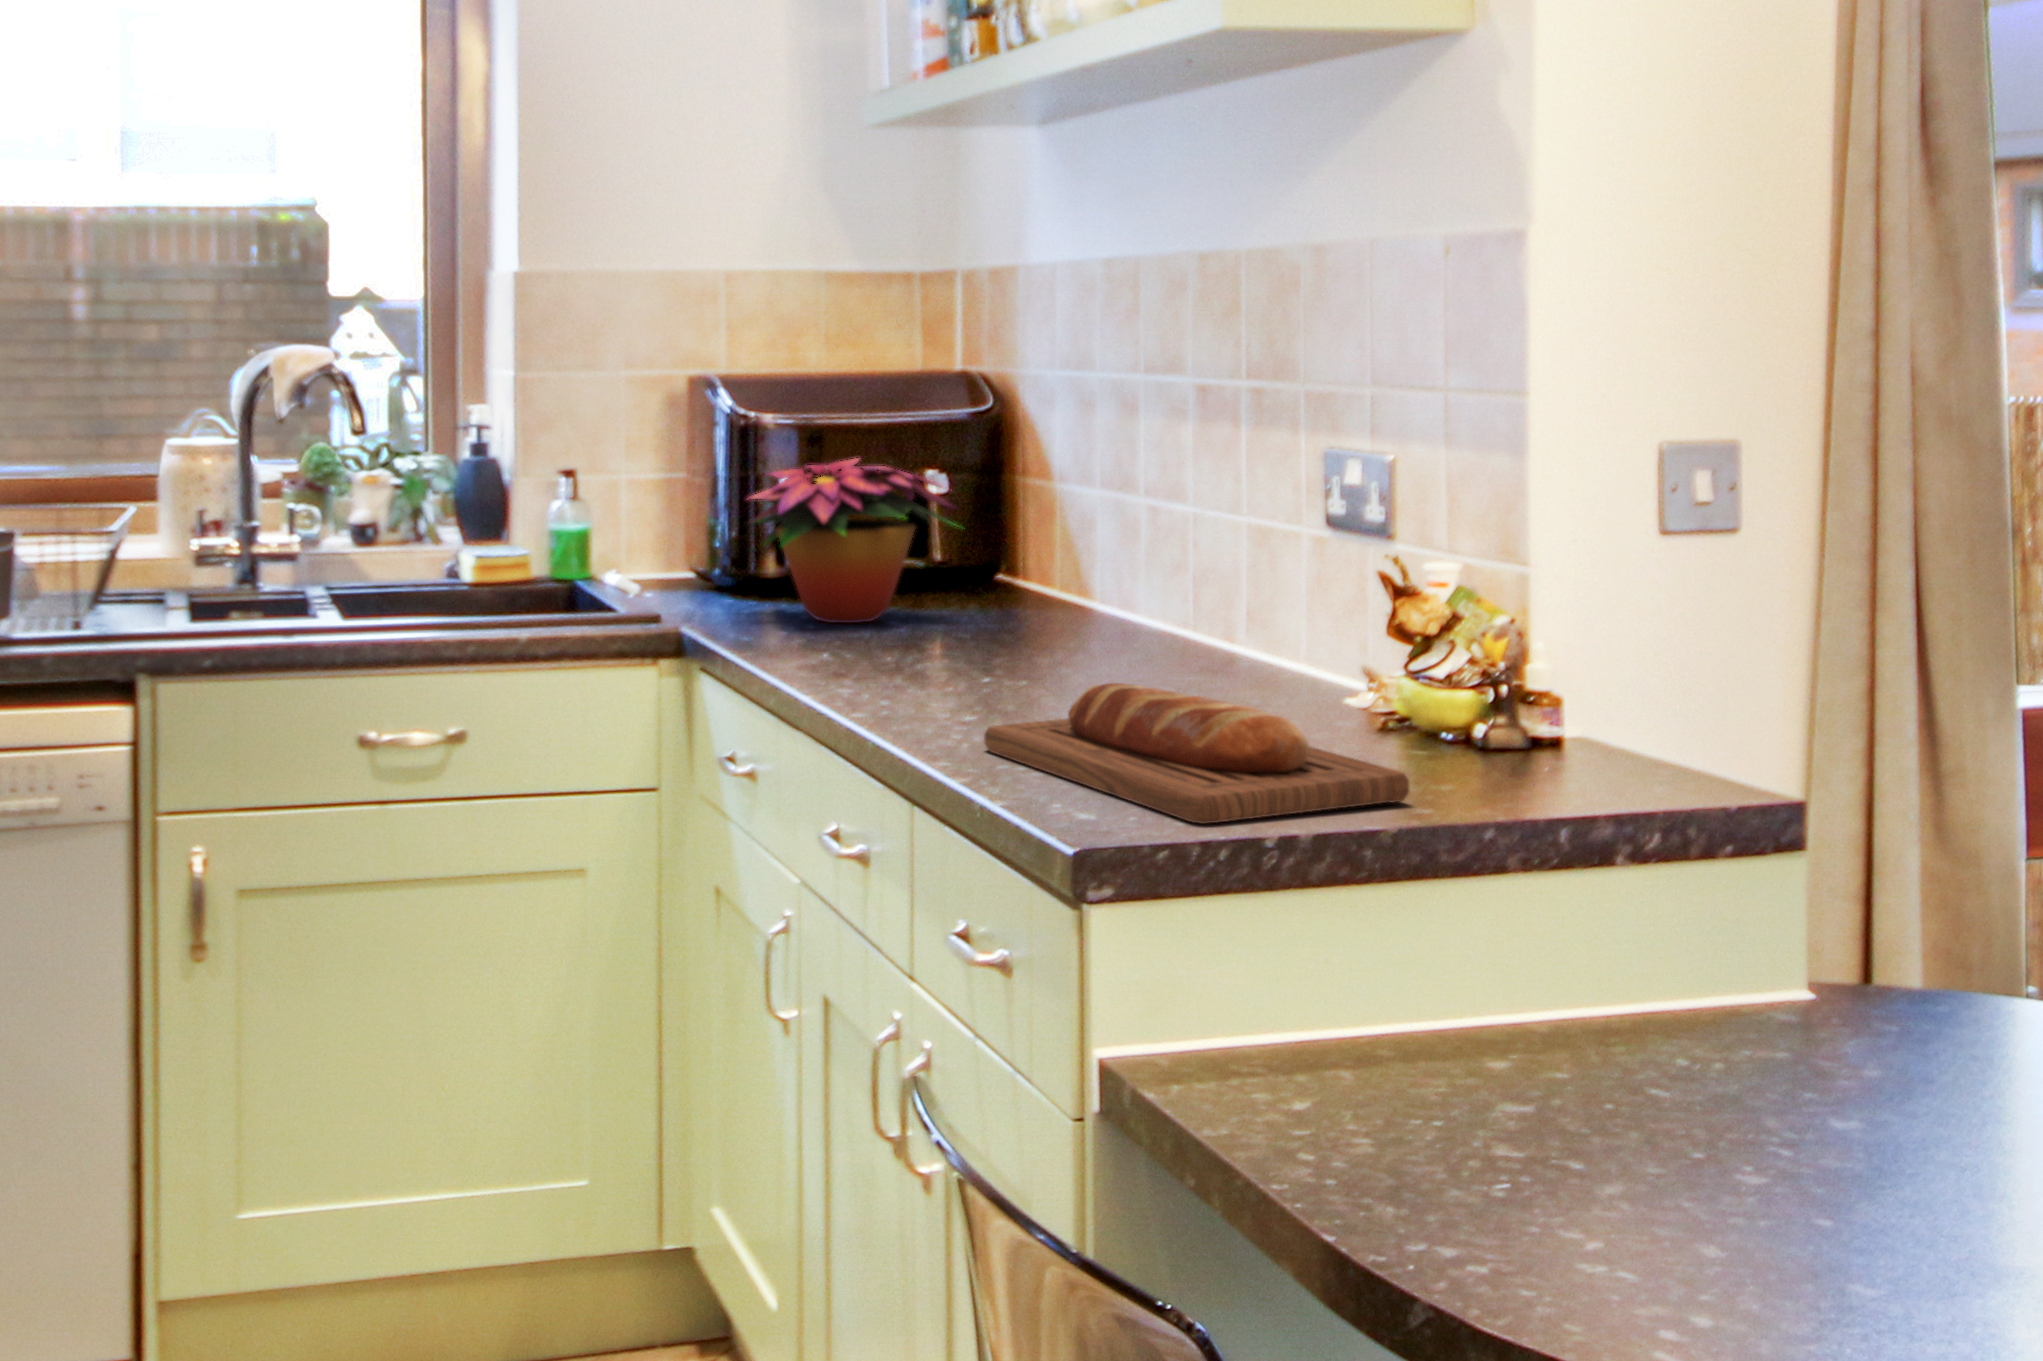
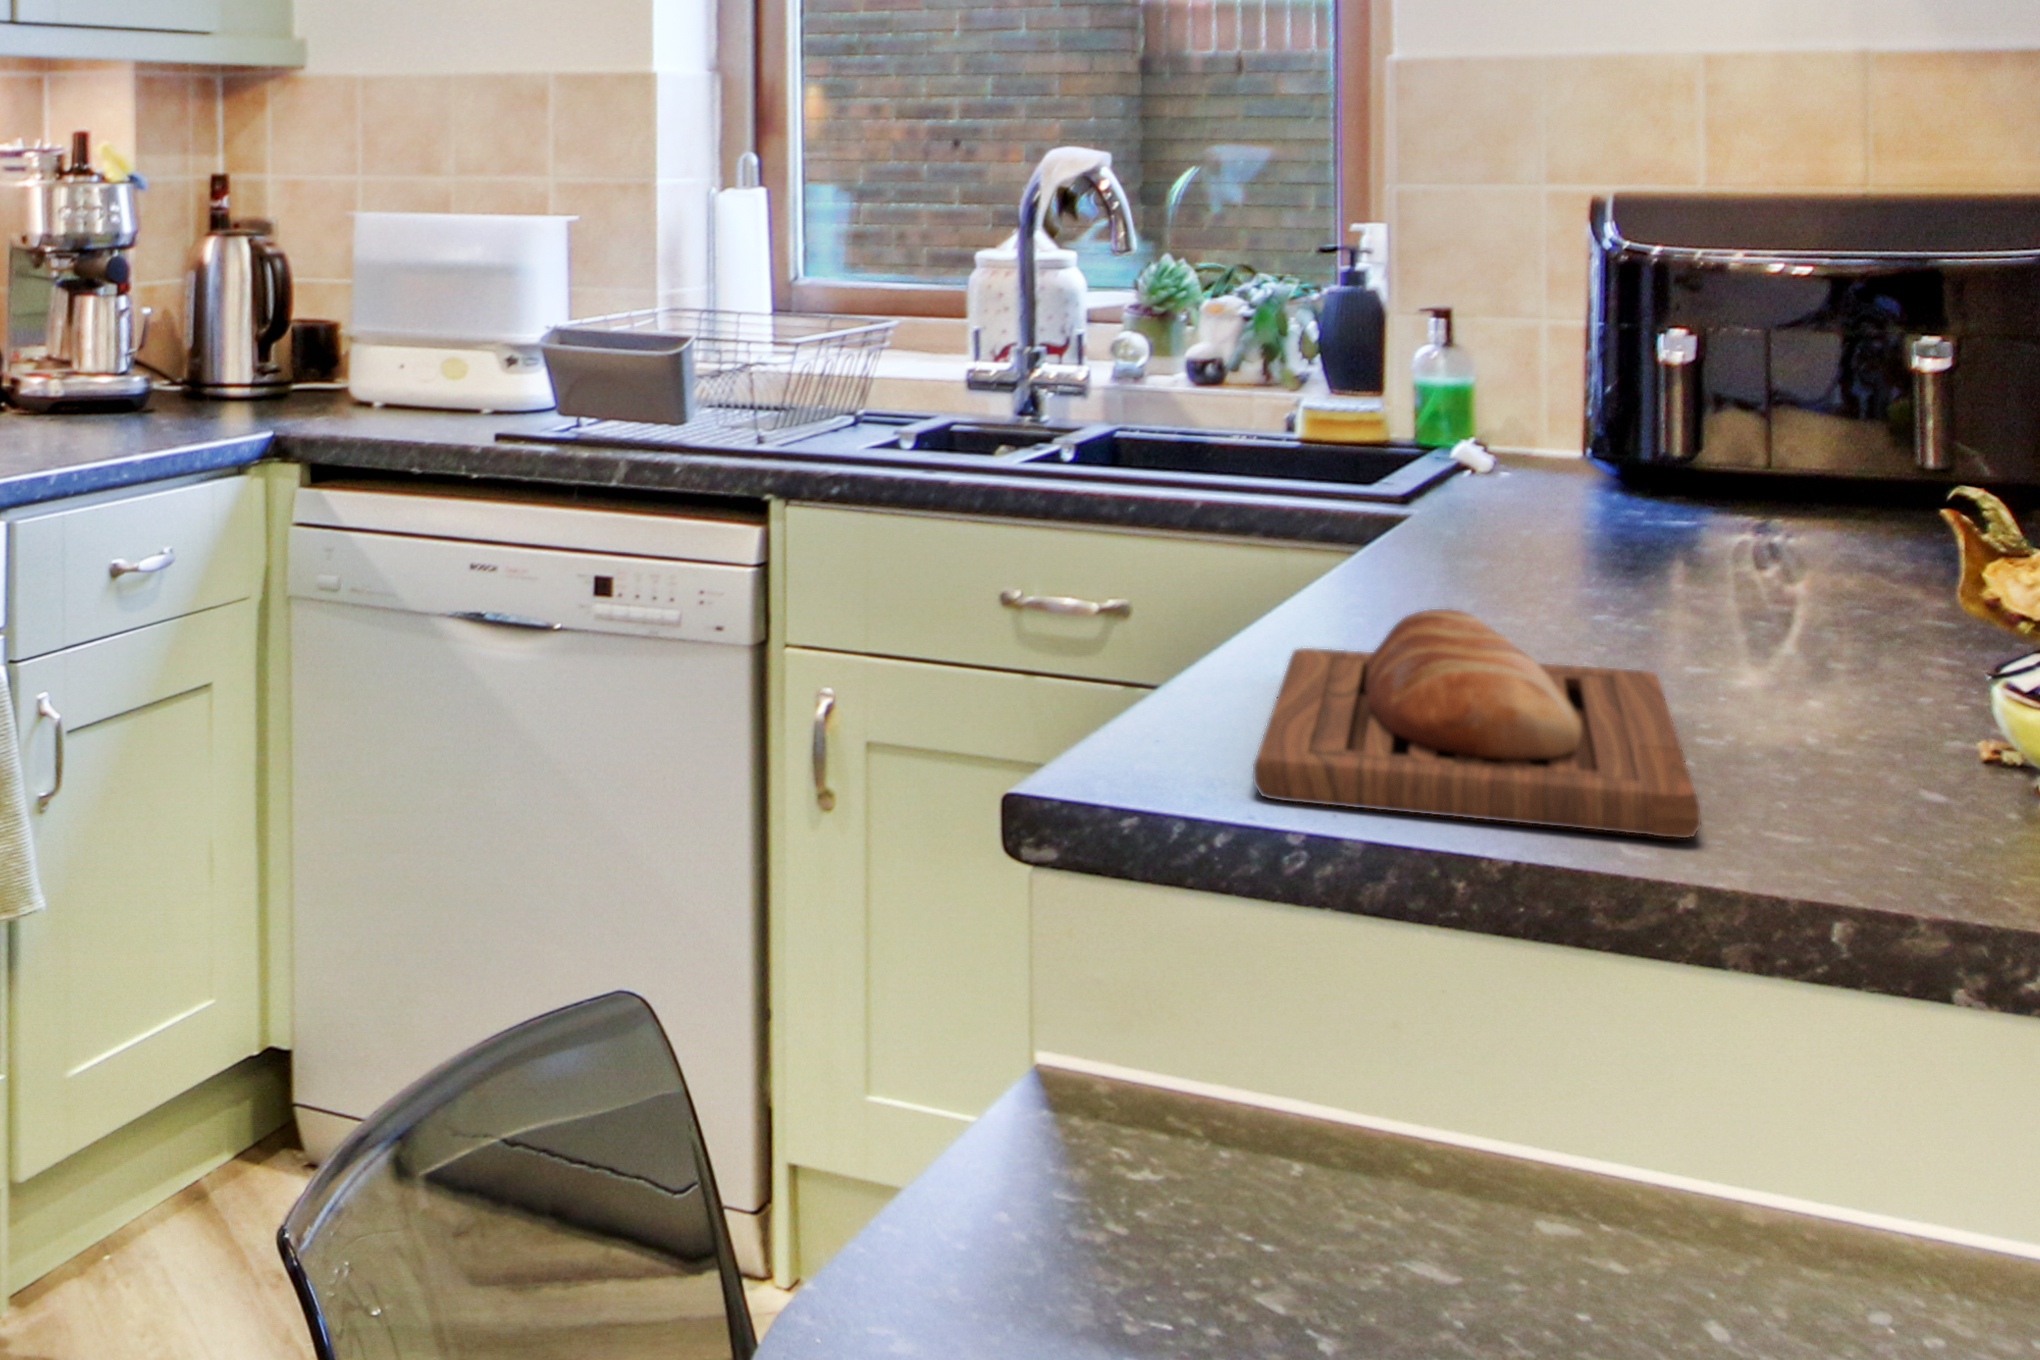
flower arrangement: present [747,459,963,623] -> none [1504,289,1914,529]

